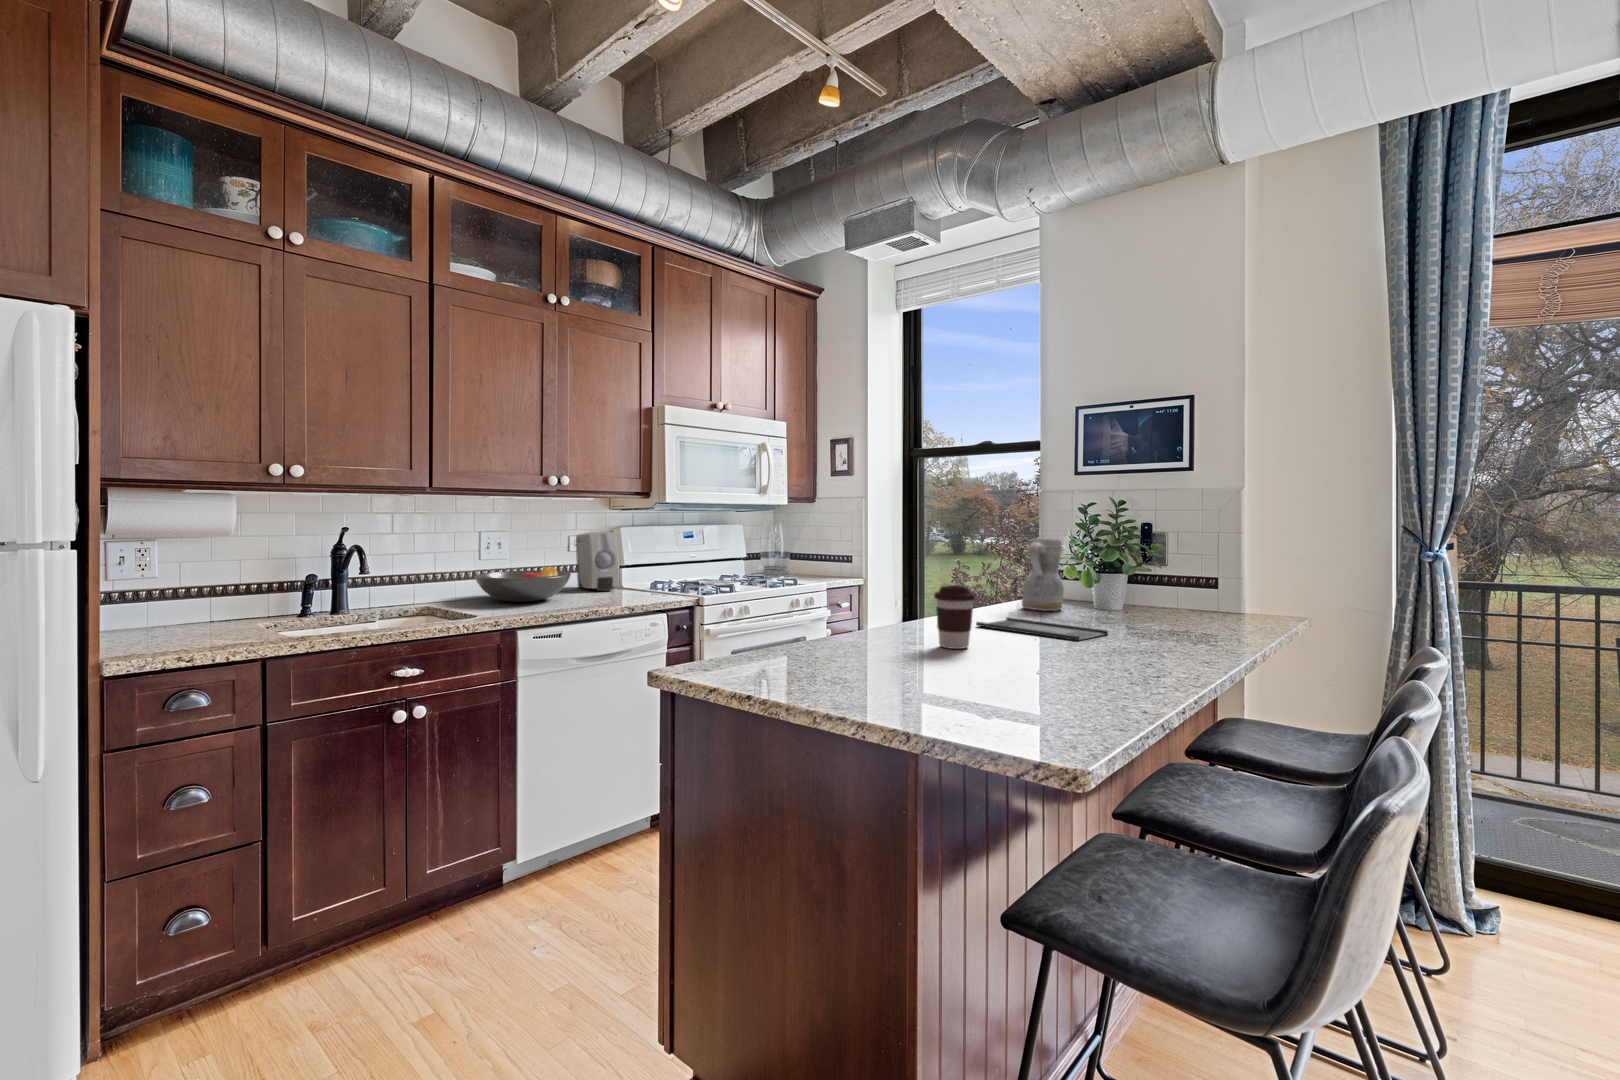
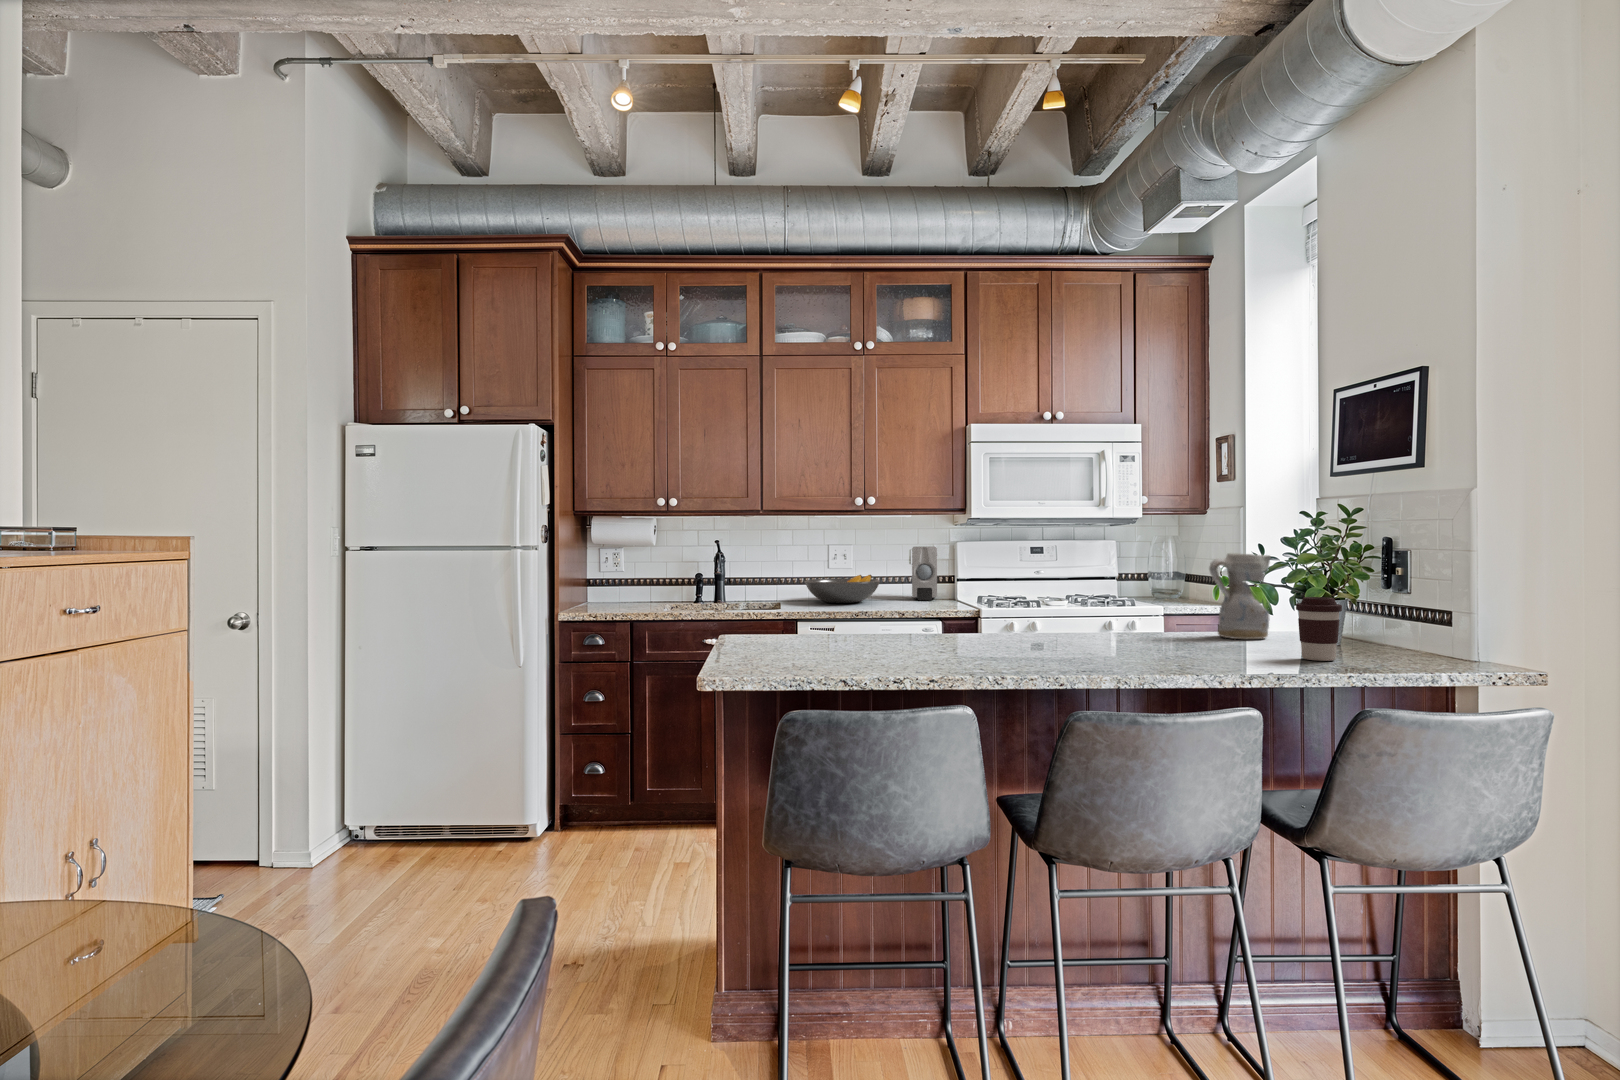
coffee cup: present [934,585,975,649] -> present [1296,597,1342,661]
tray: present [976,617,1108,641] -> none [1066,635,1150,654]

